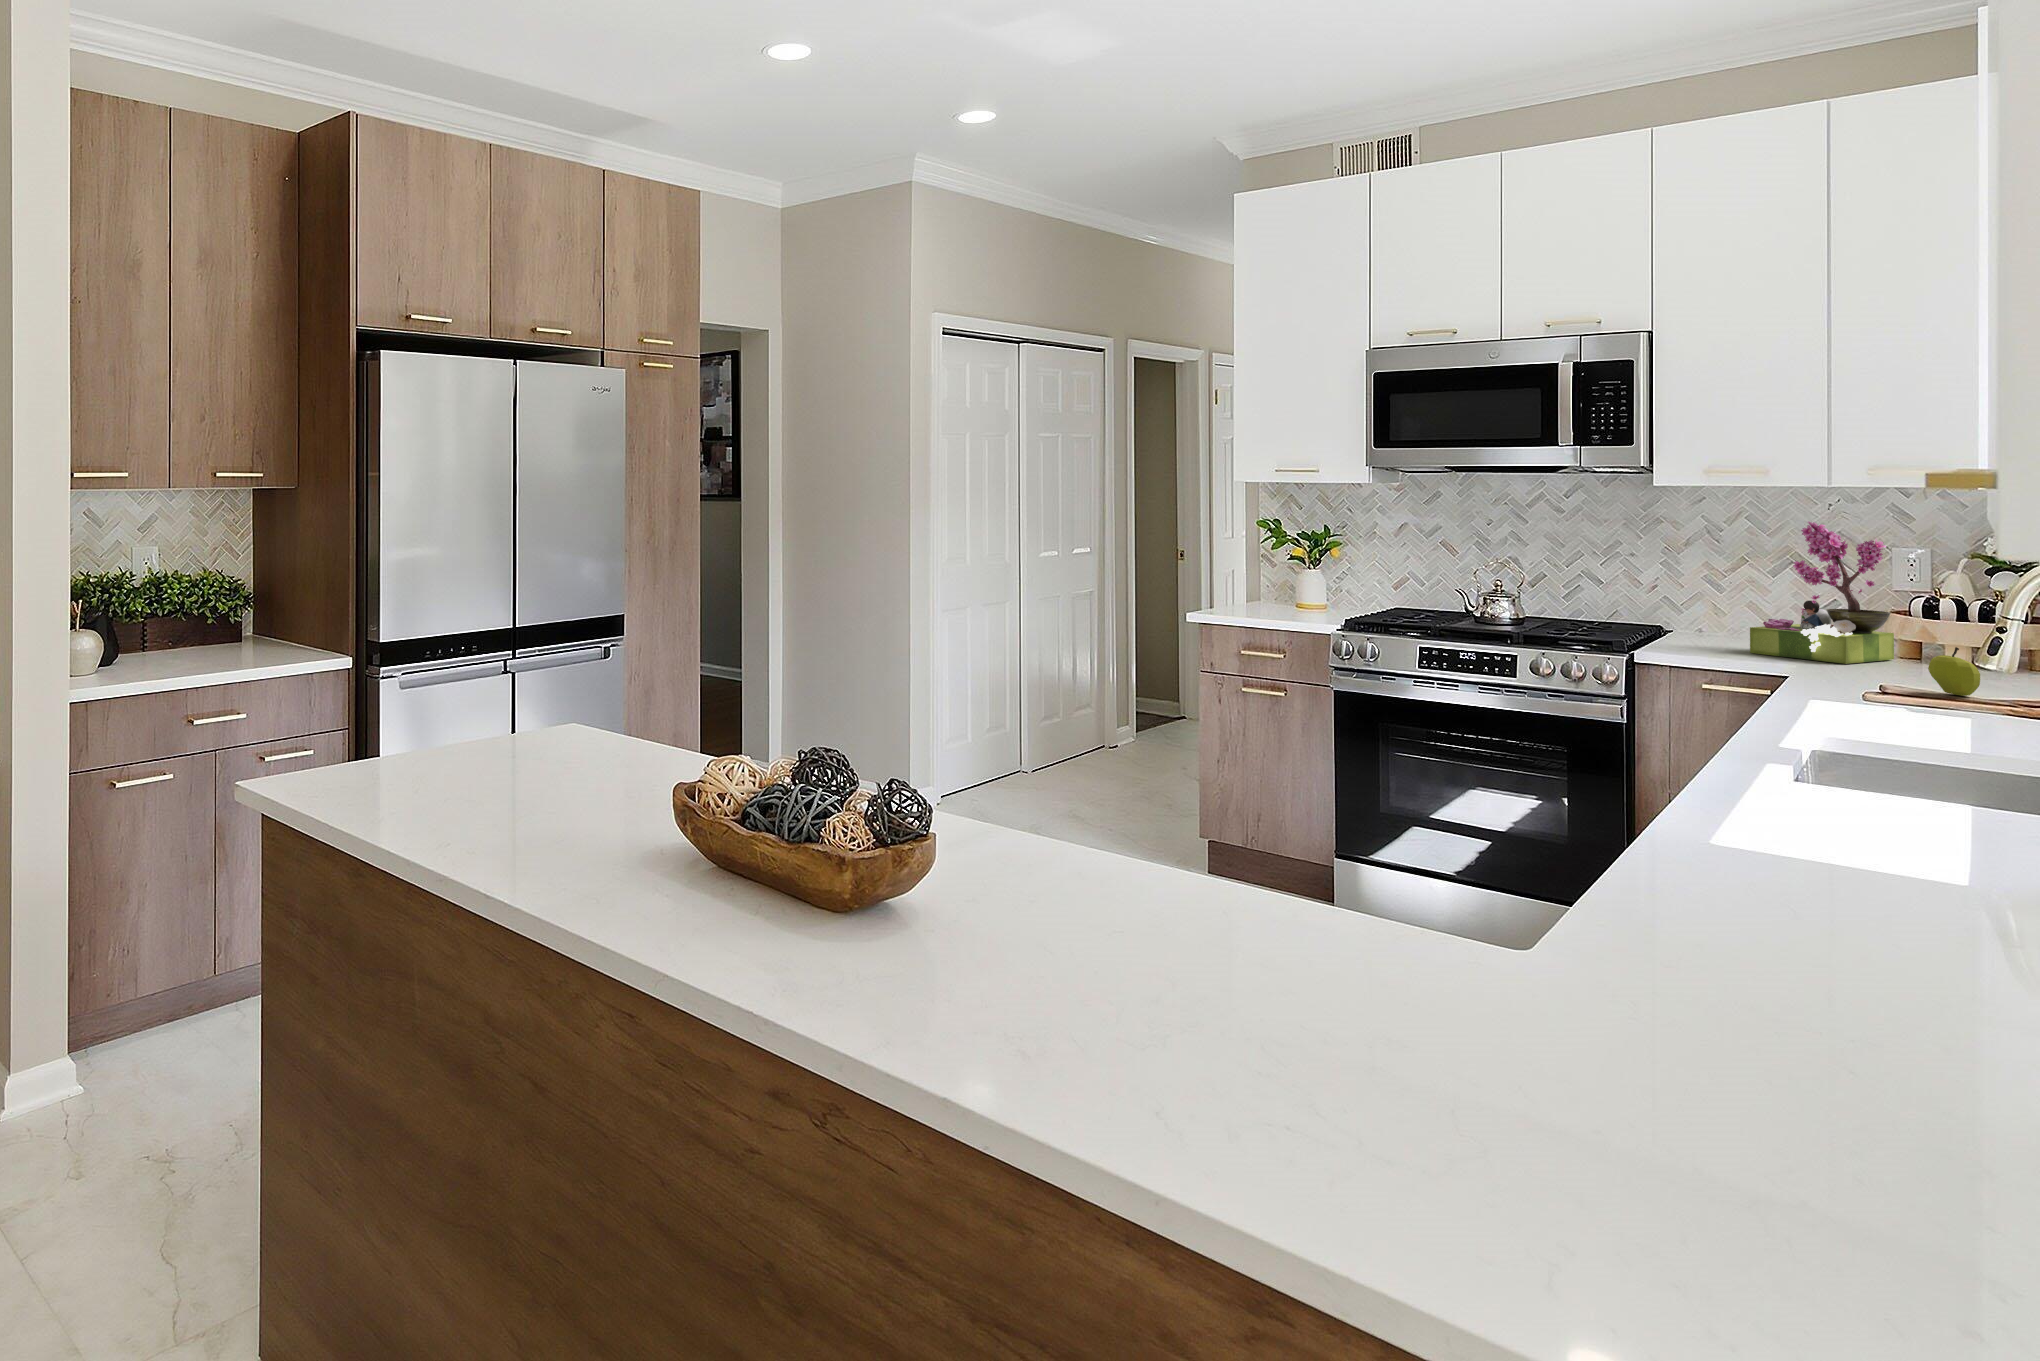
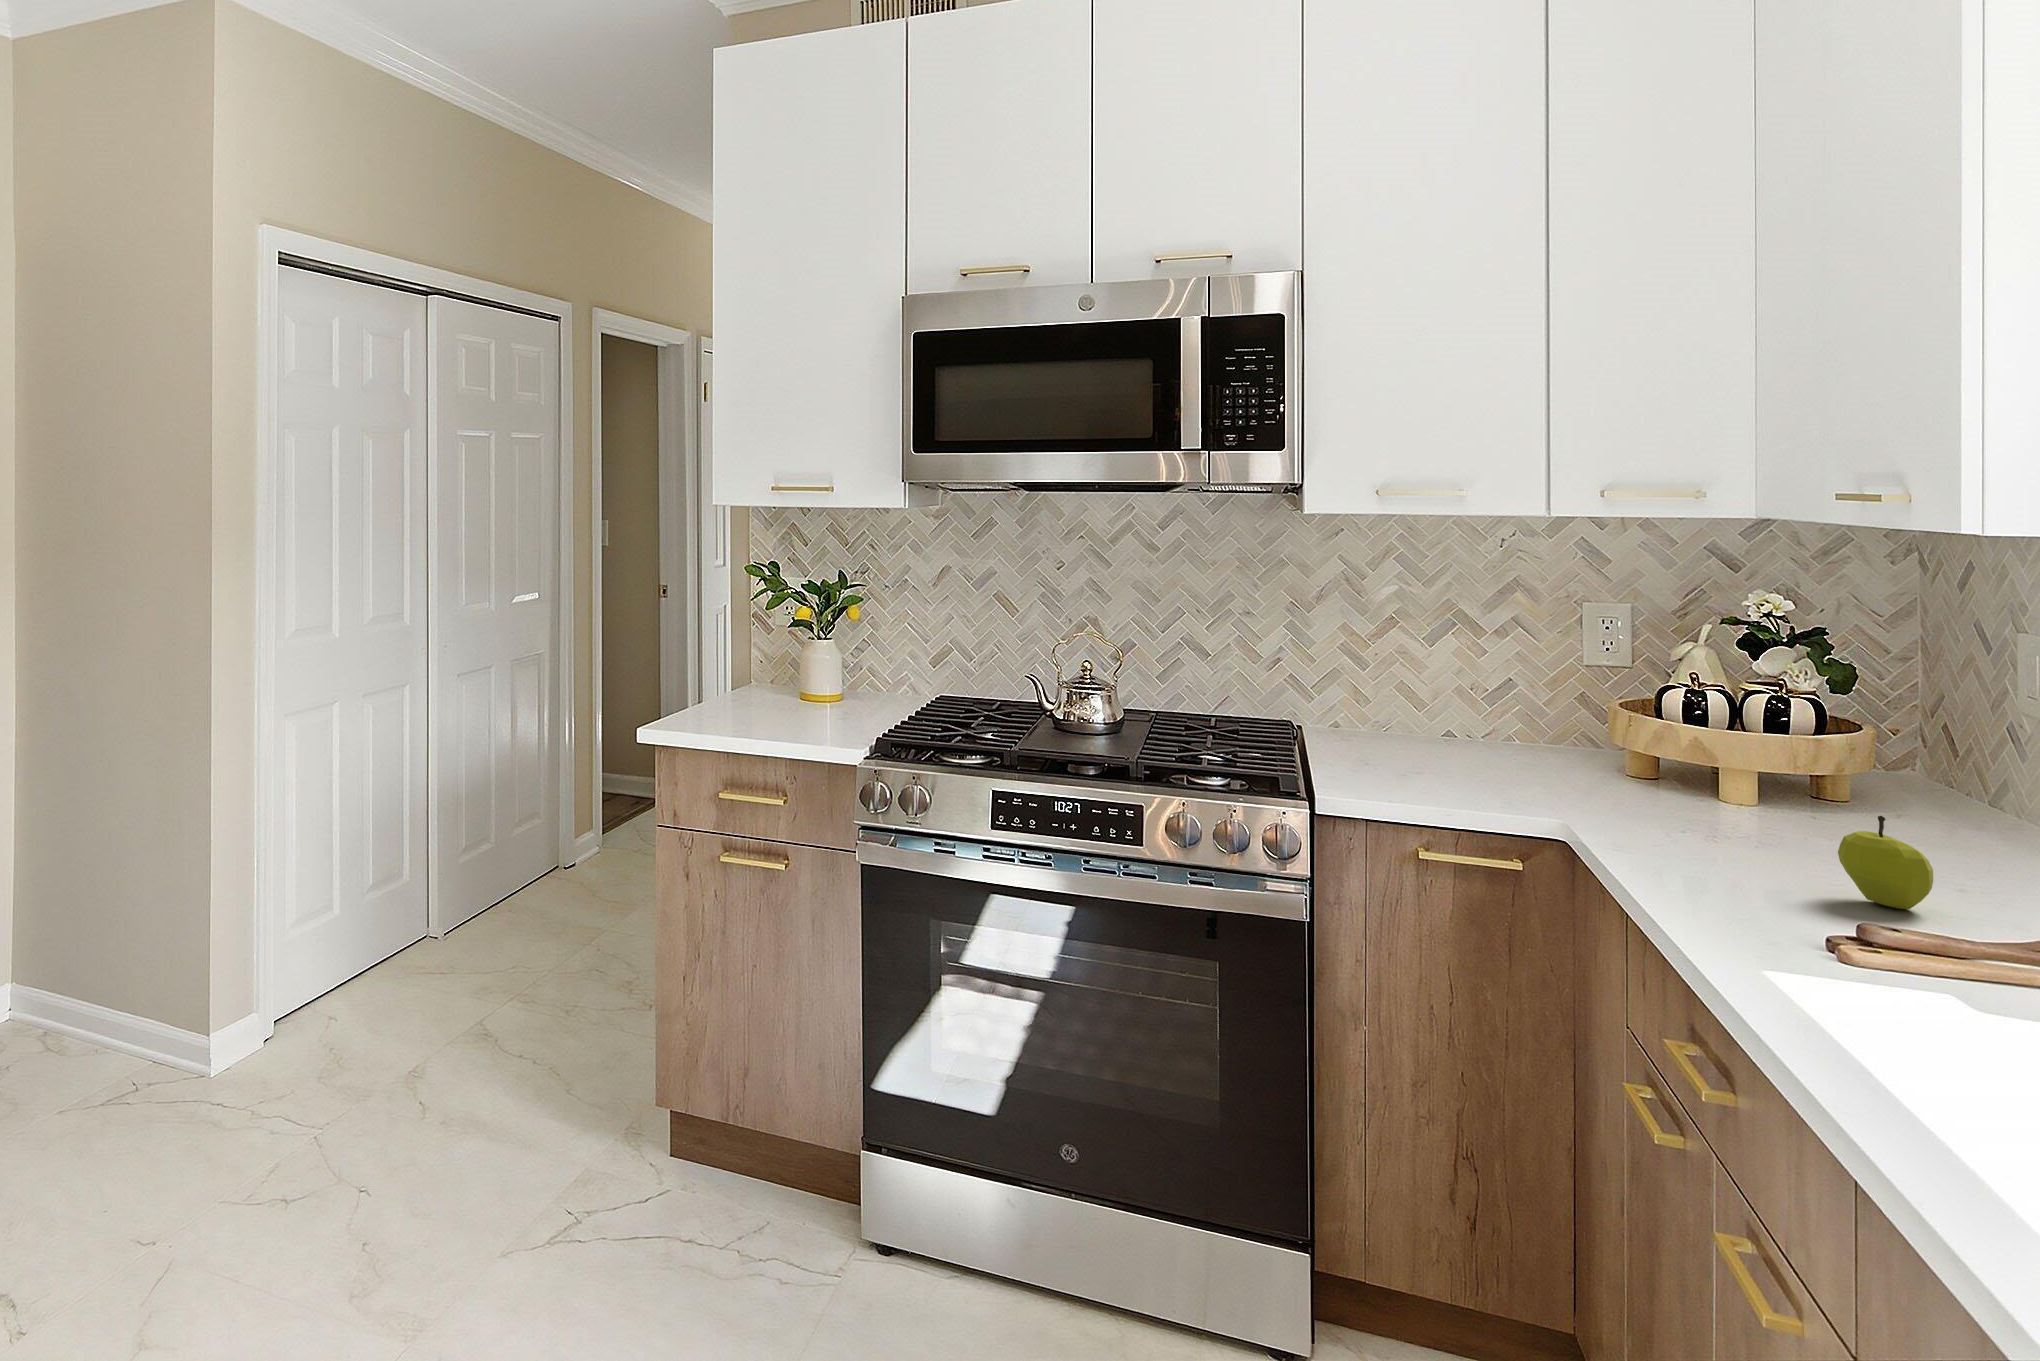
flower arrangement: present [1750,521,1894,664] -> none [1457,565,1646,805]

